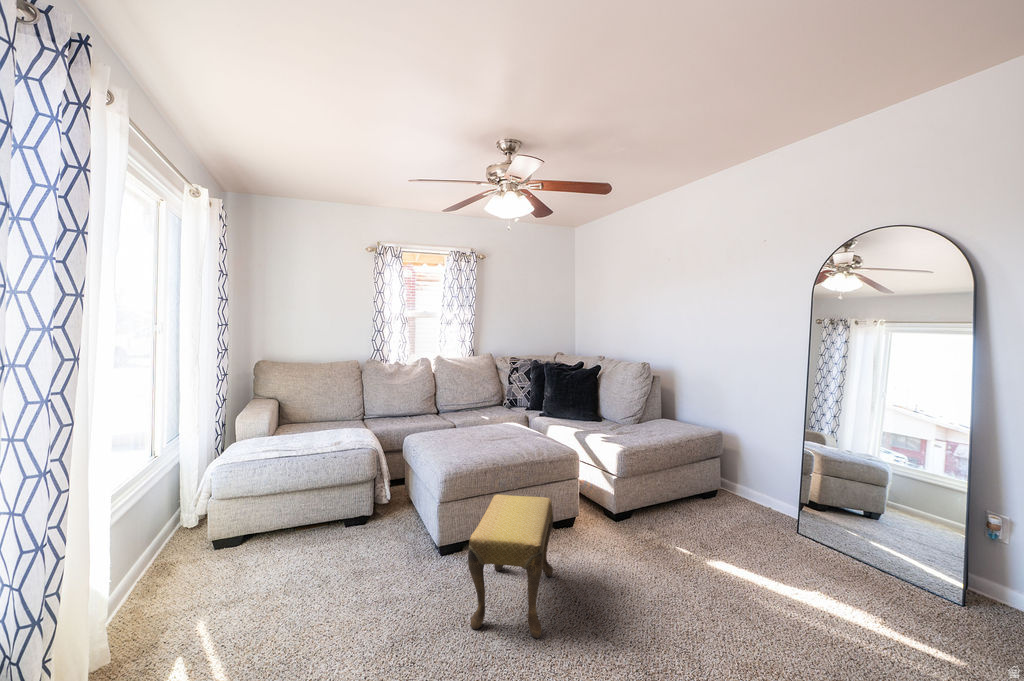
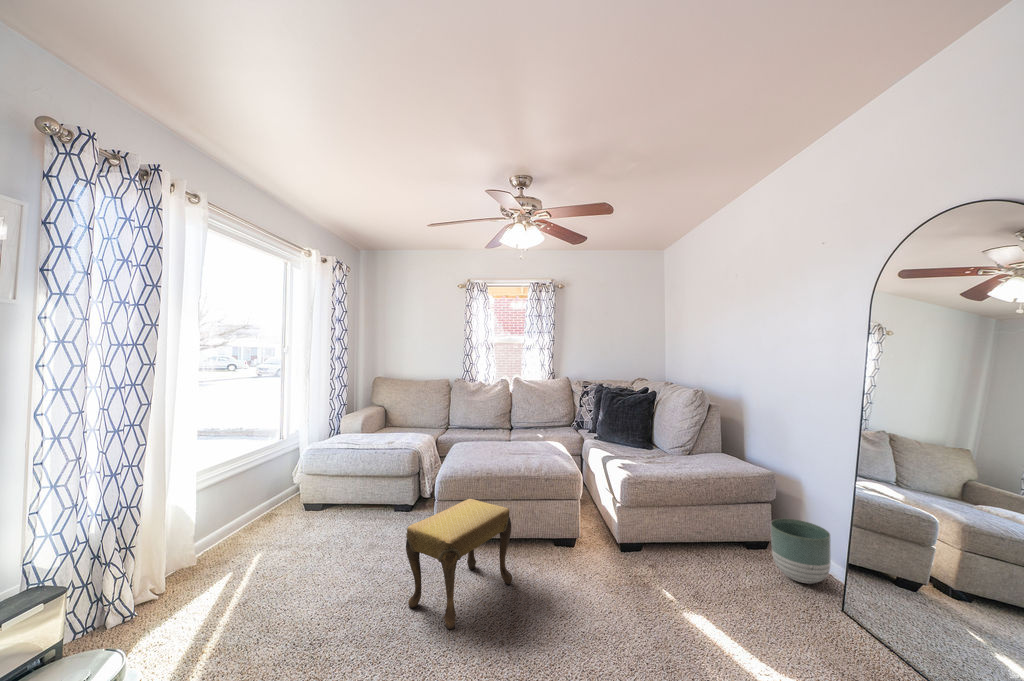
planter: none [731,468,776,517] -> present [771,519,831,584]

